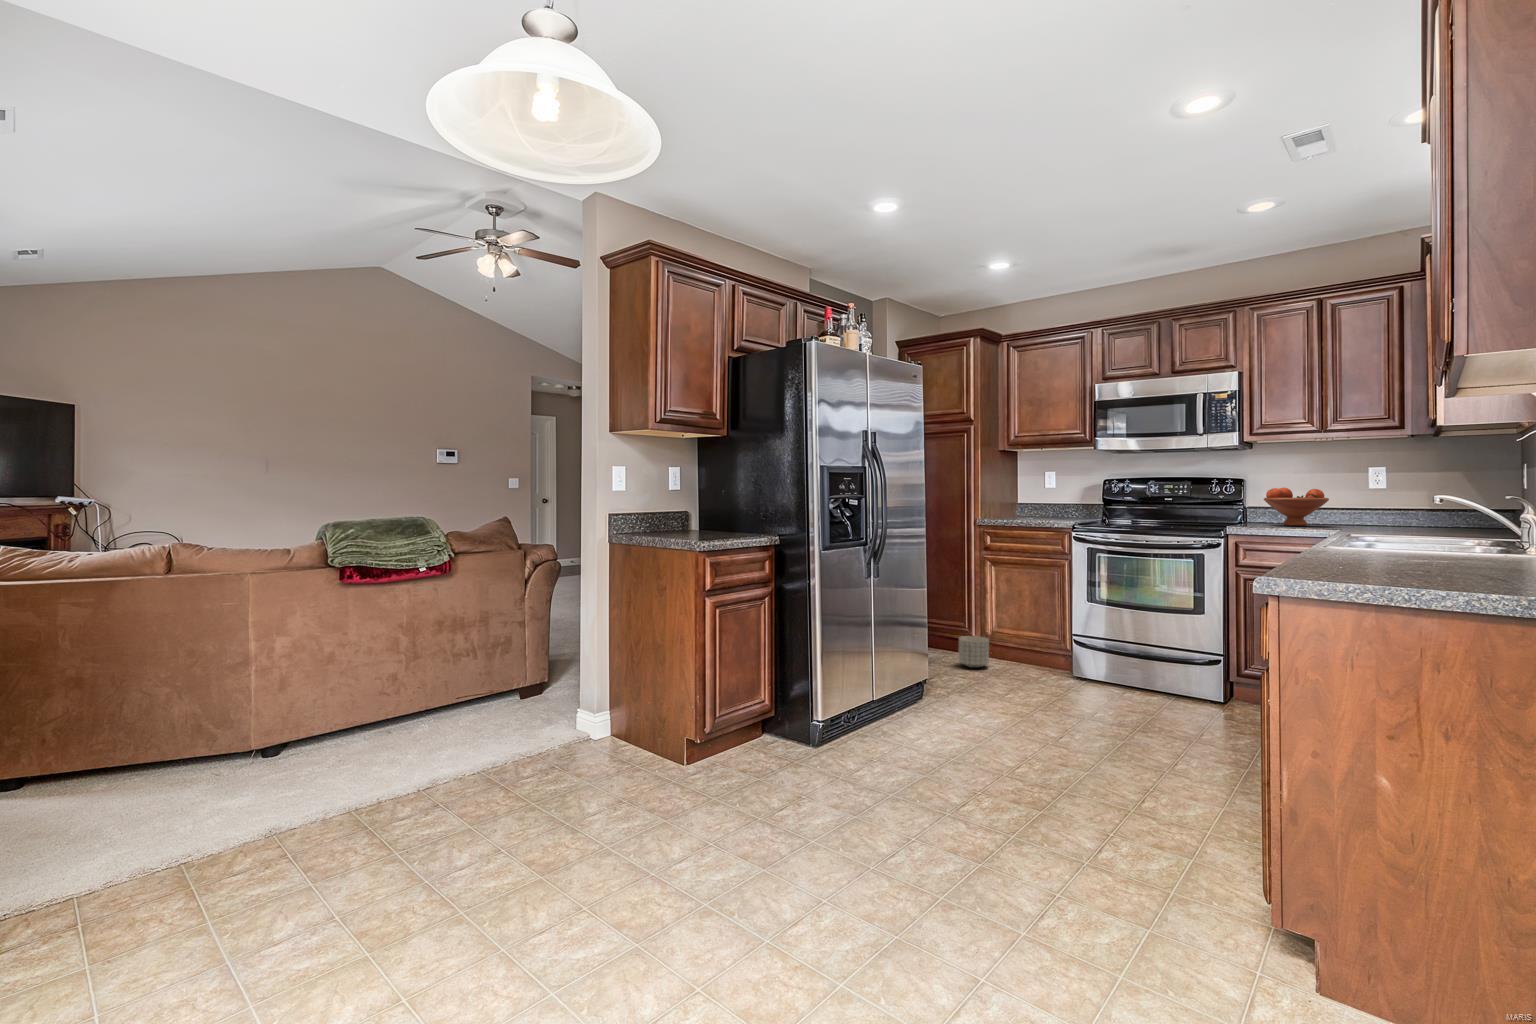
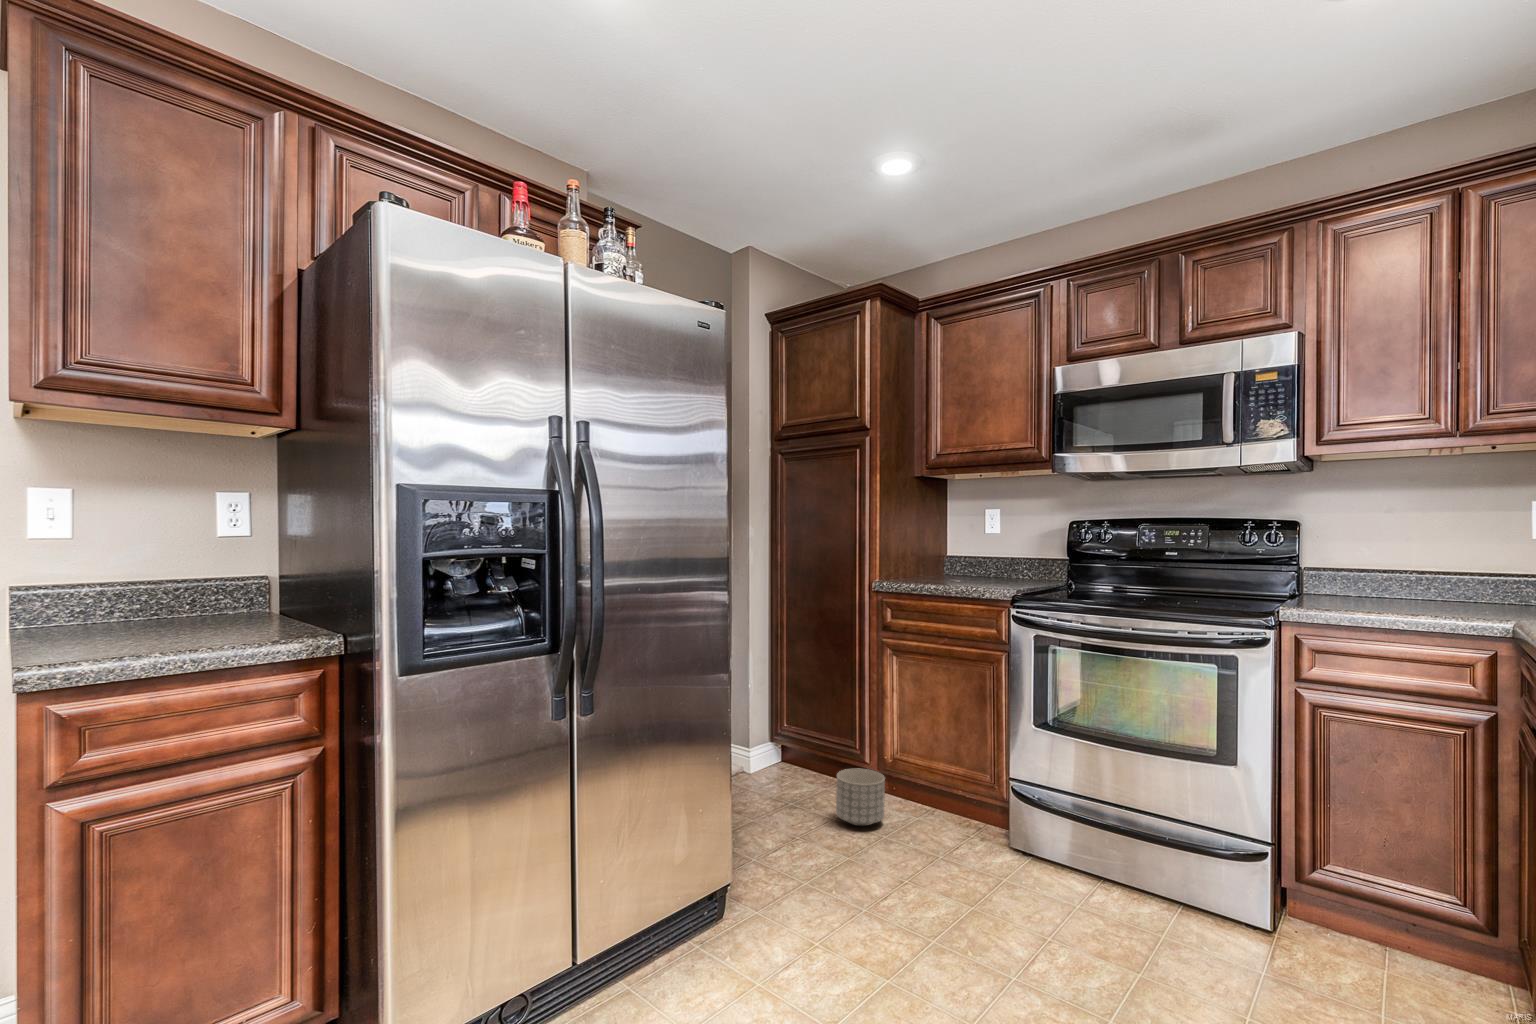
fruit bowl: present [1264,488,1329,526] -> none [1335,538,1454,606]

